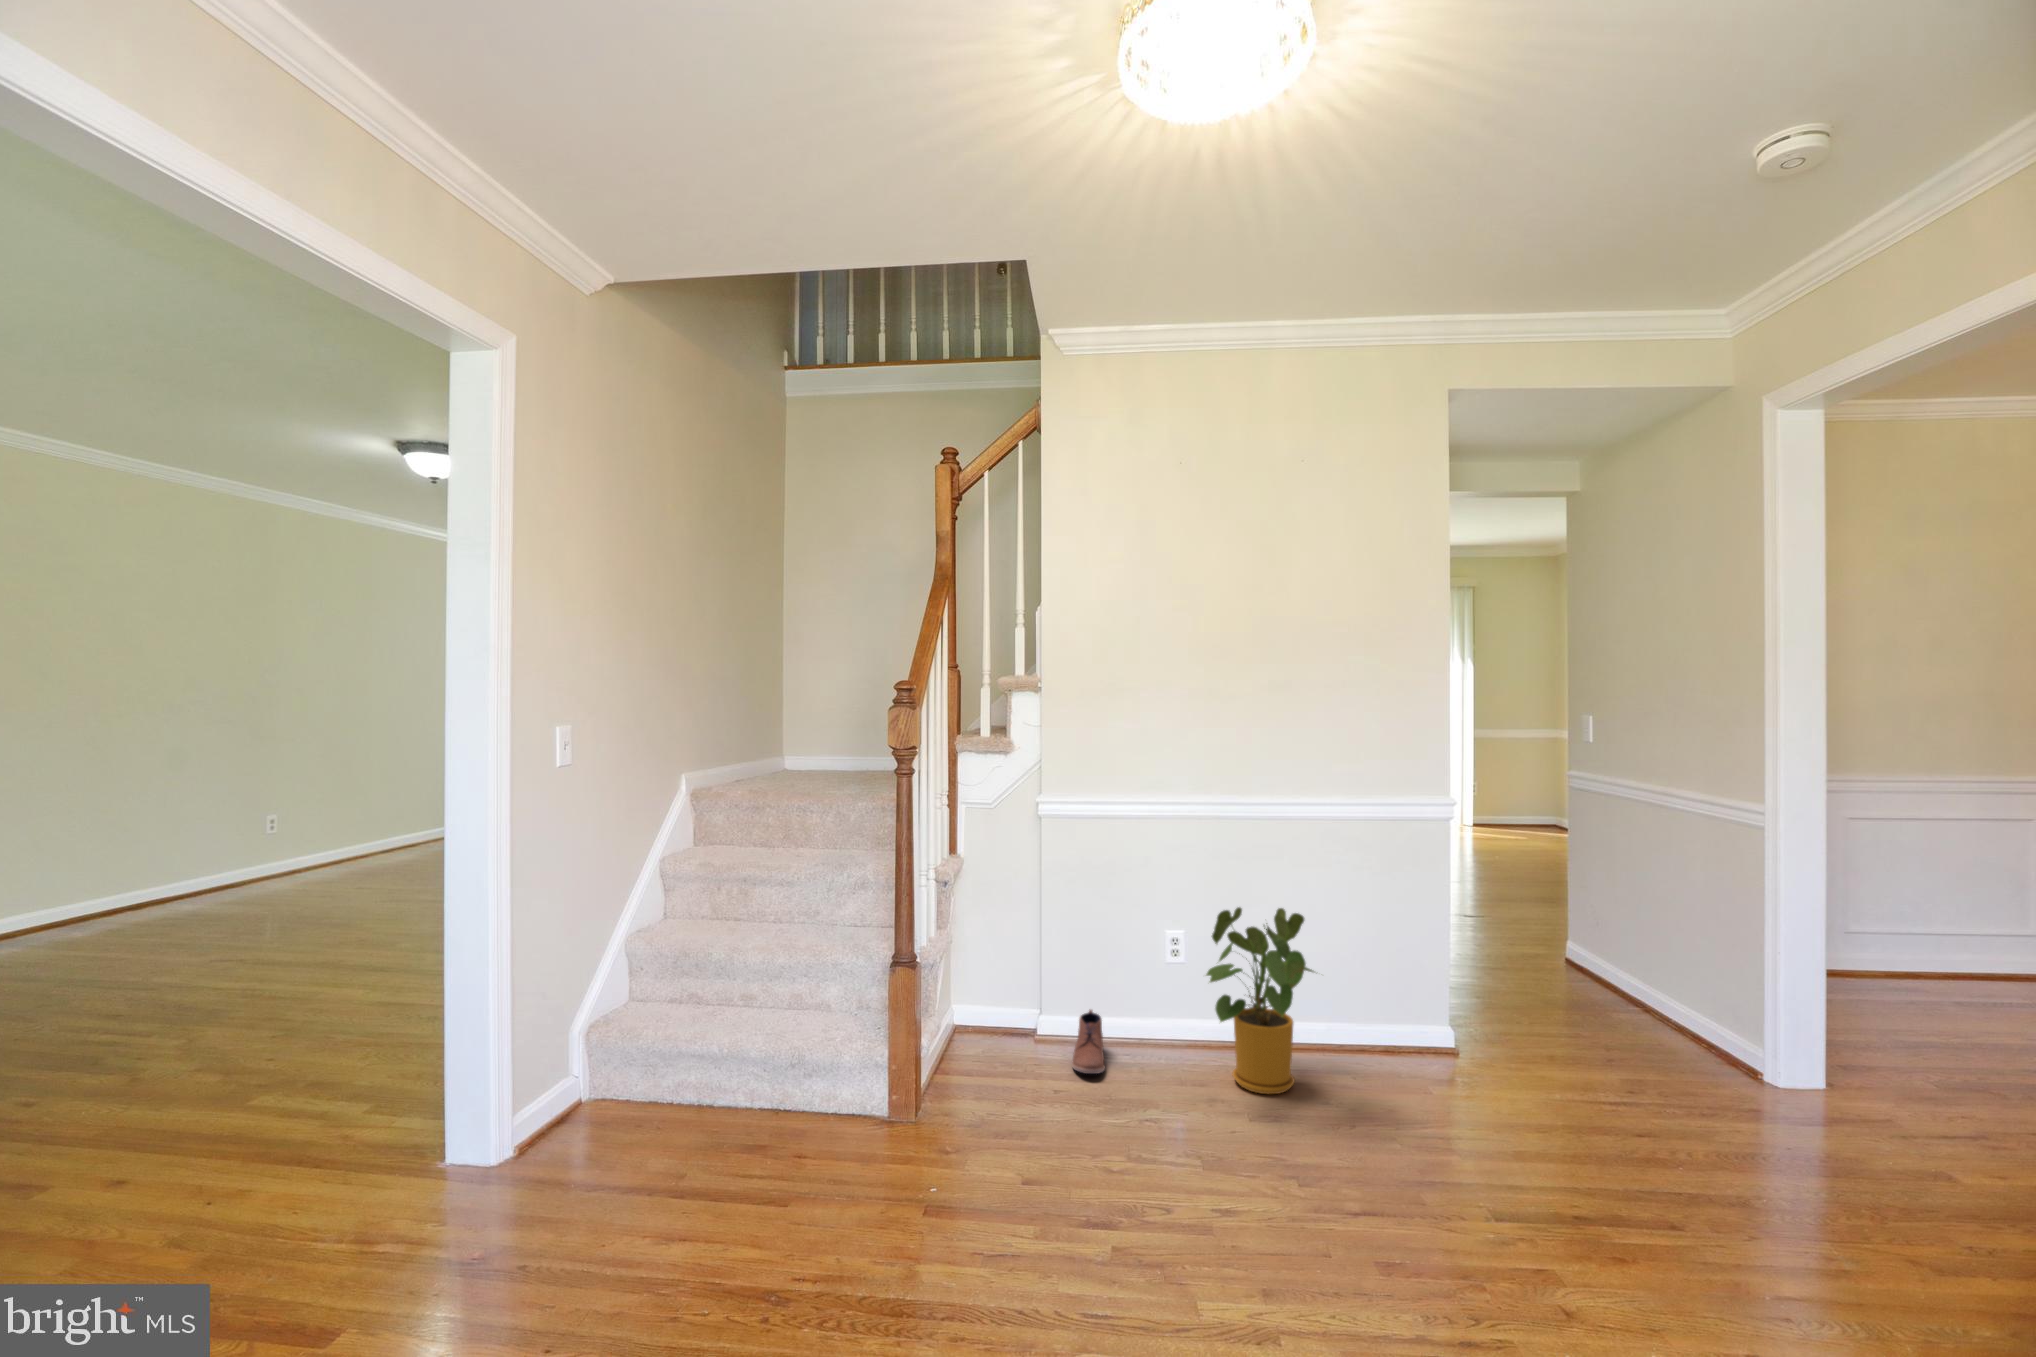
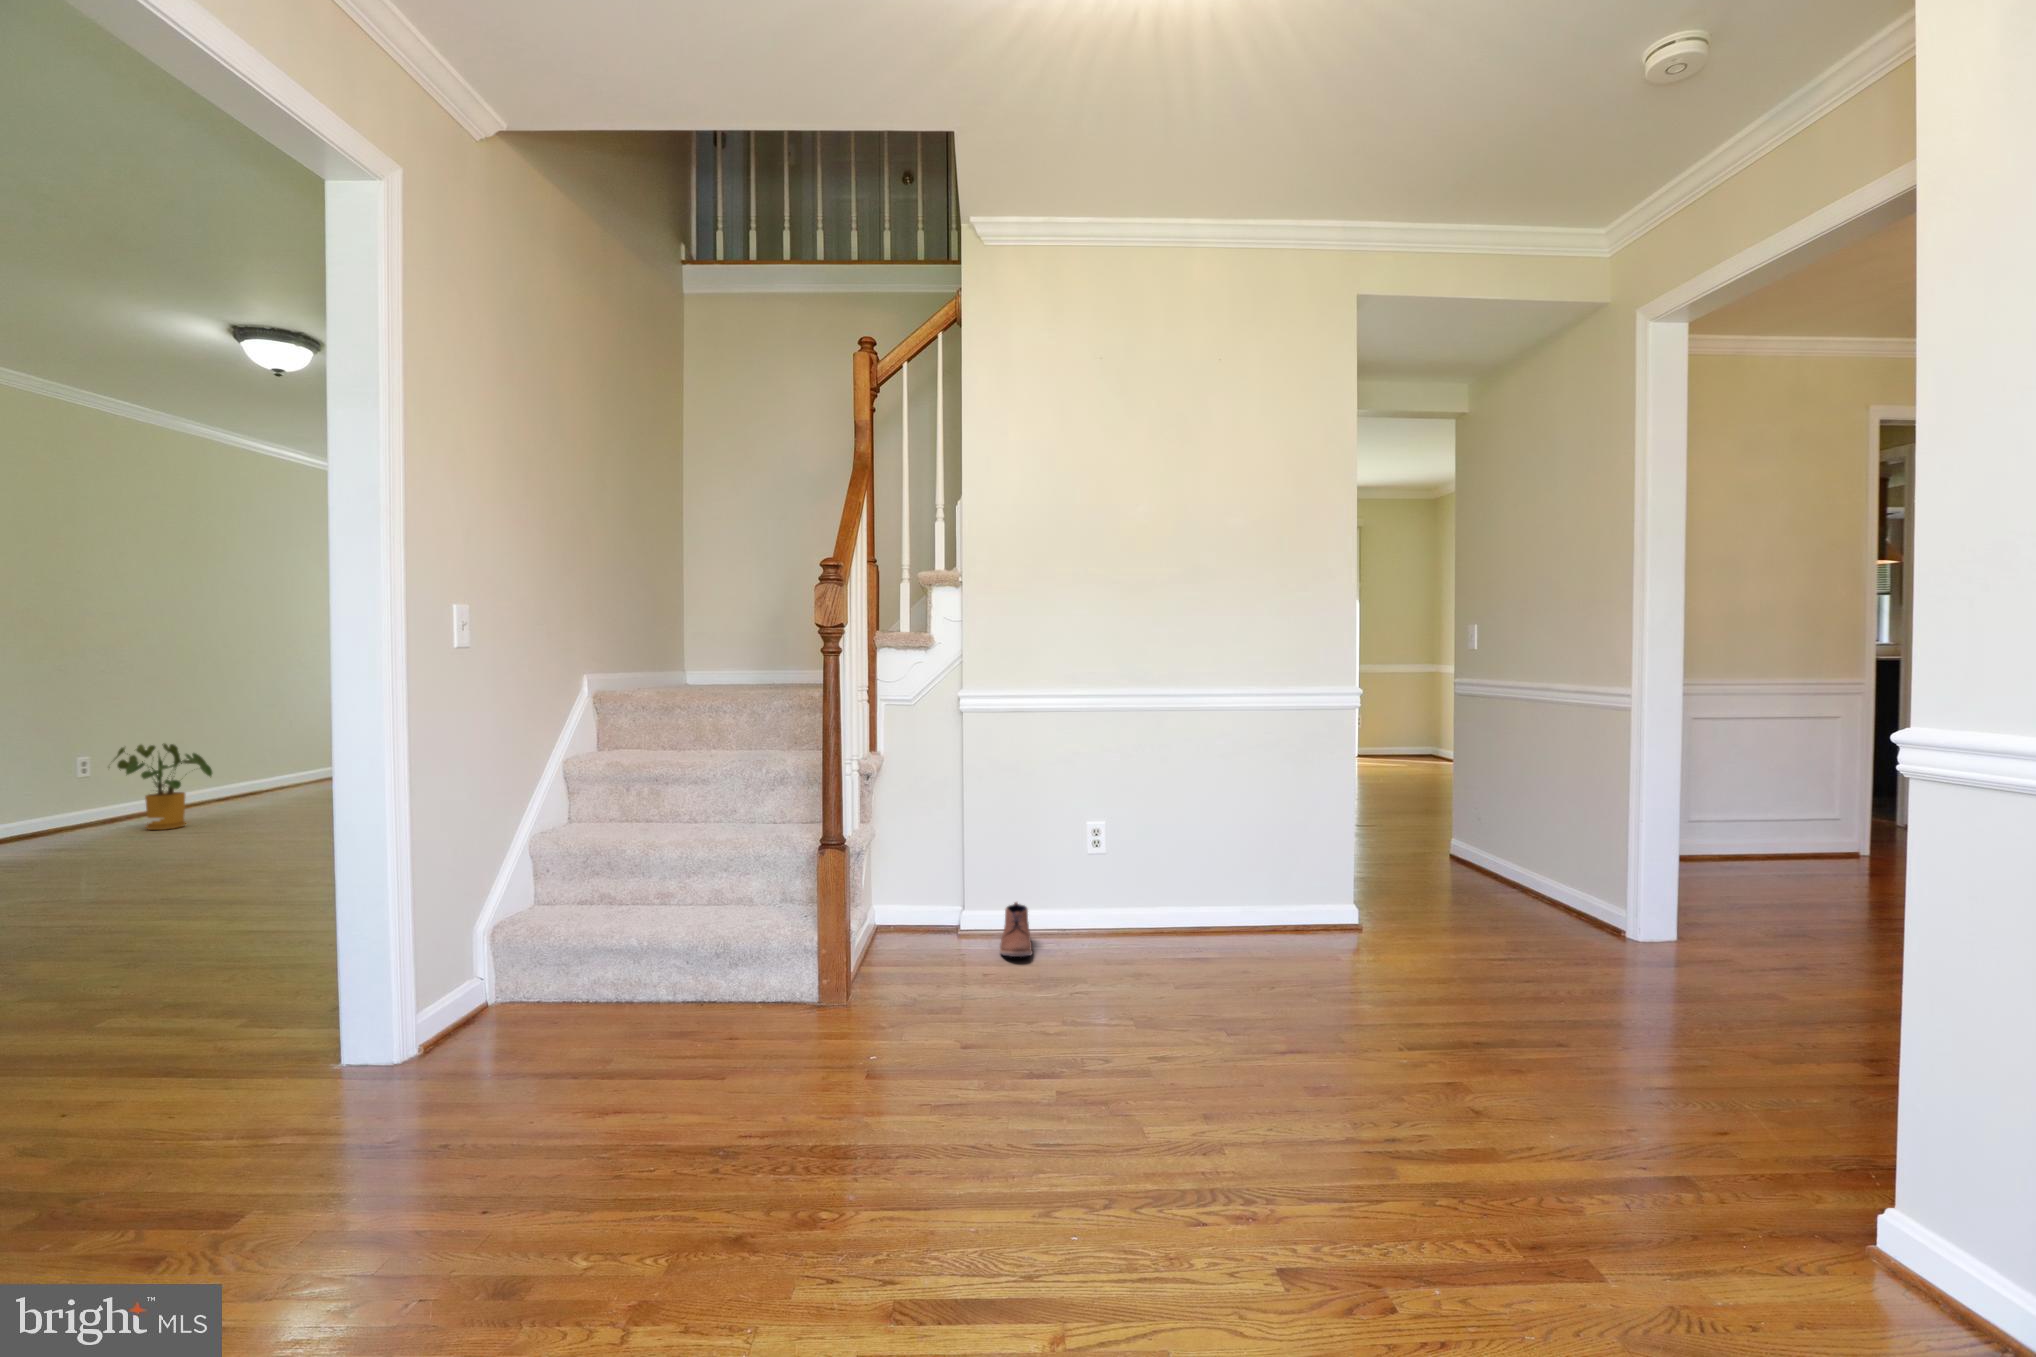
house plant: present [1206,907,1314,1094] -> present [114,743,212,830]

